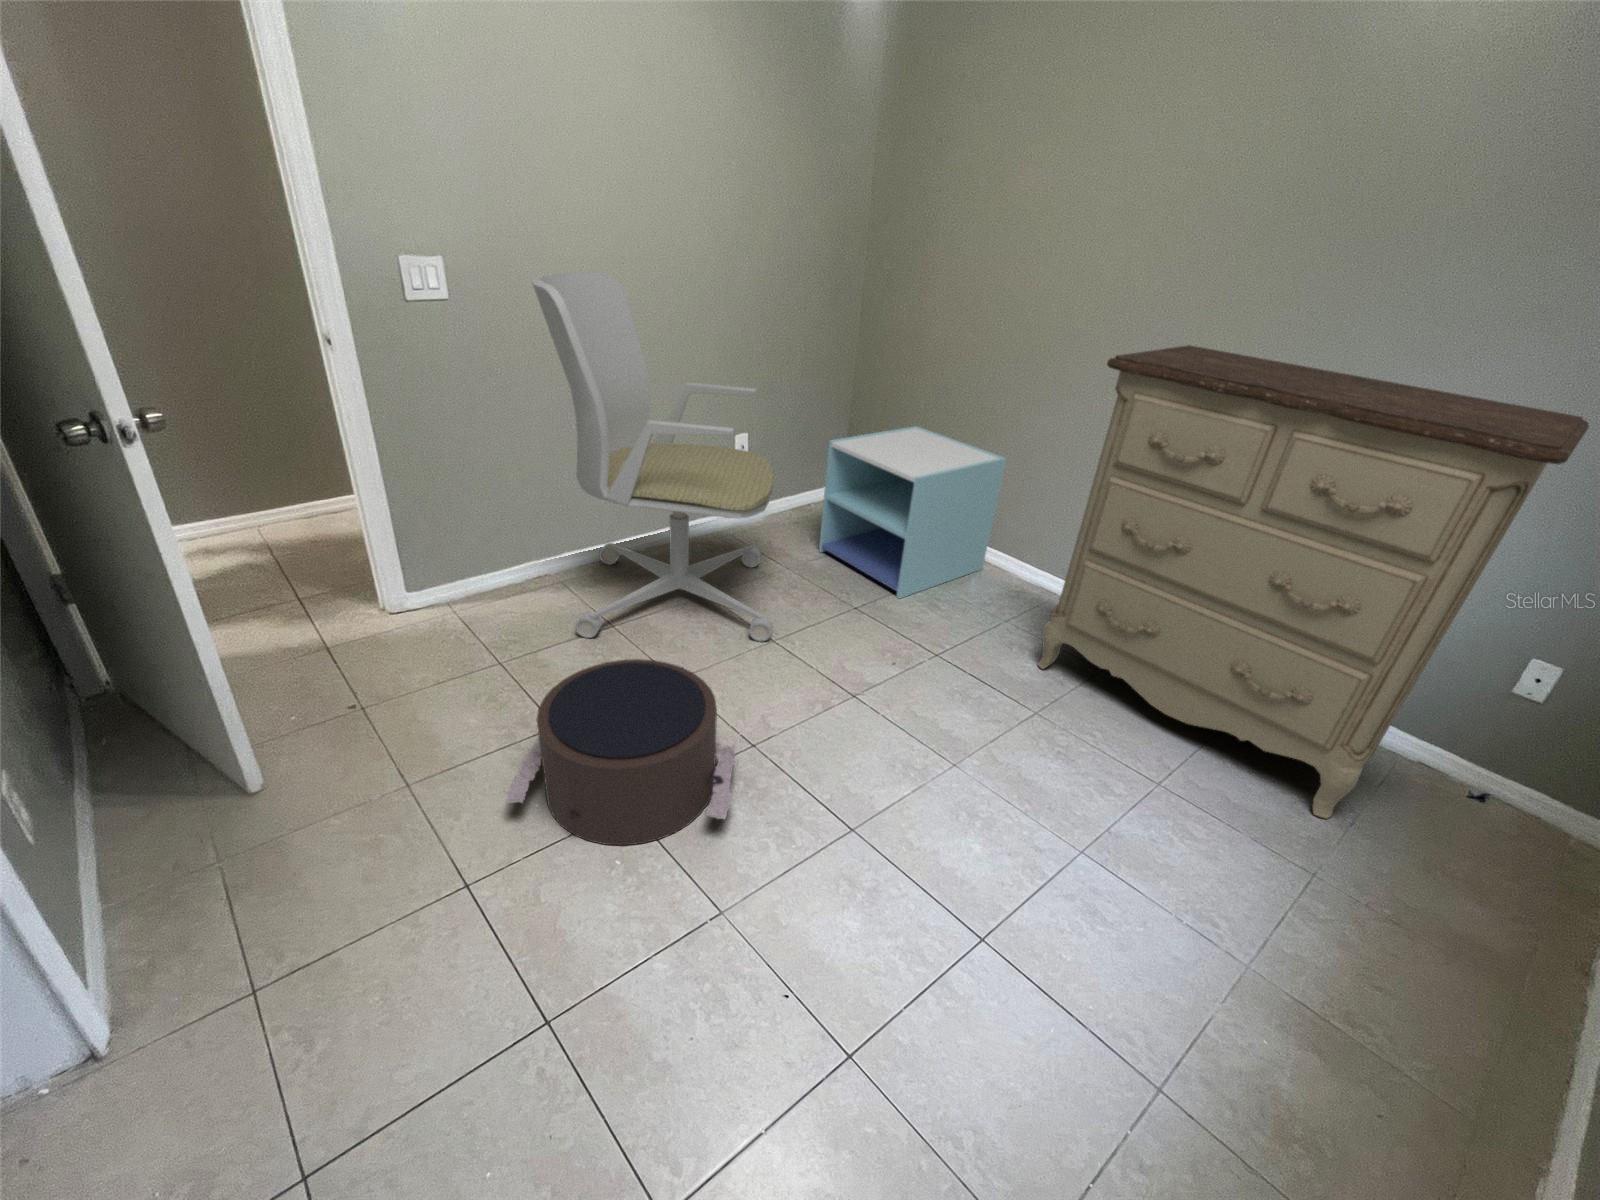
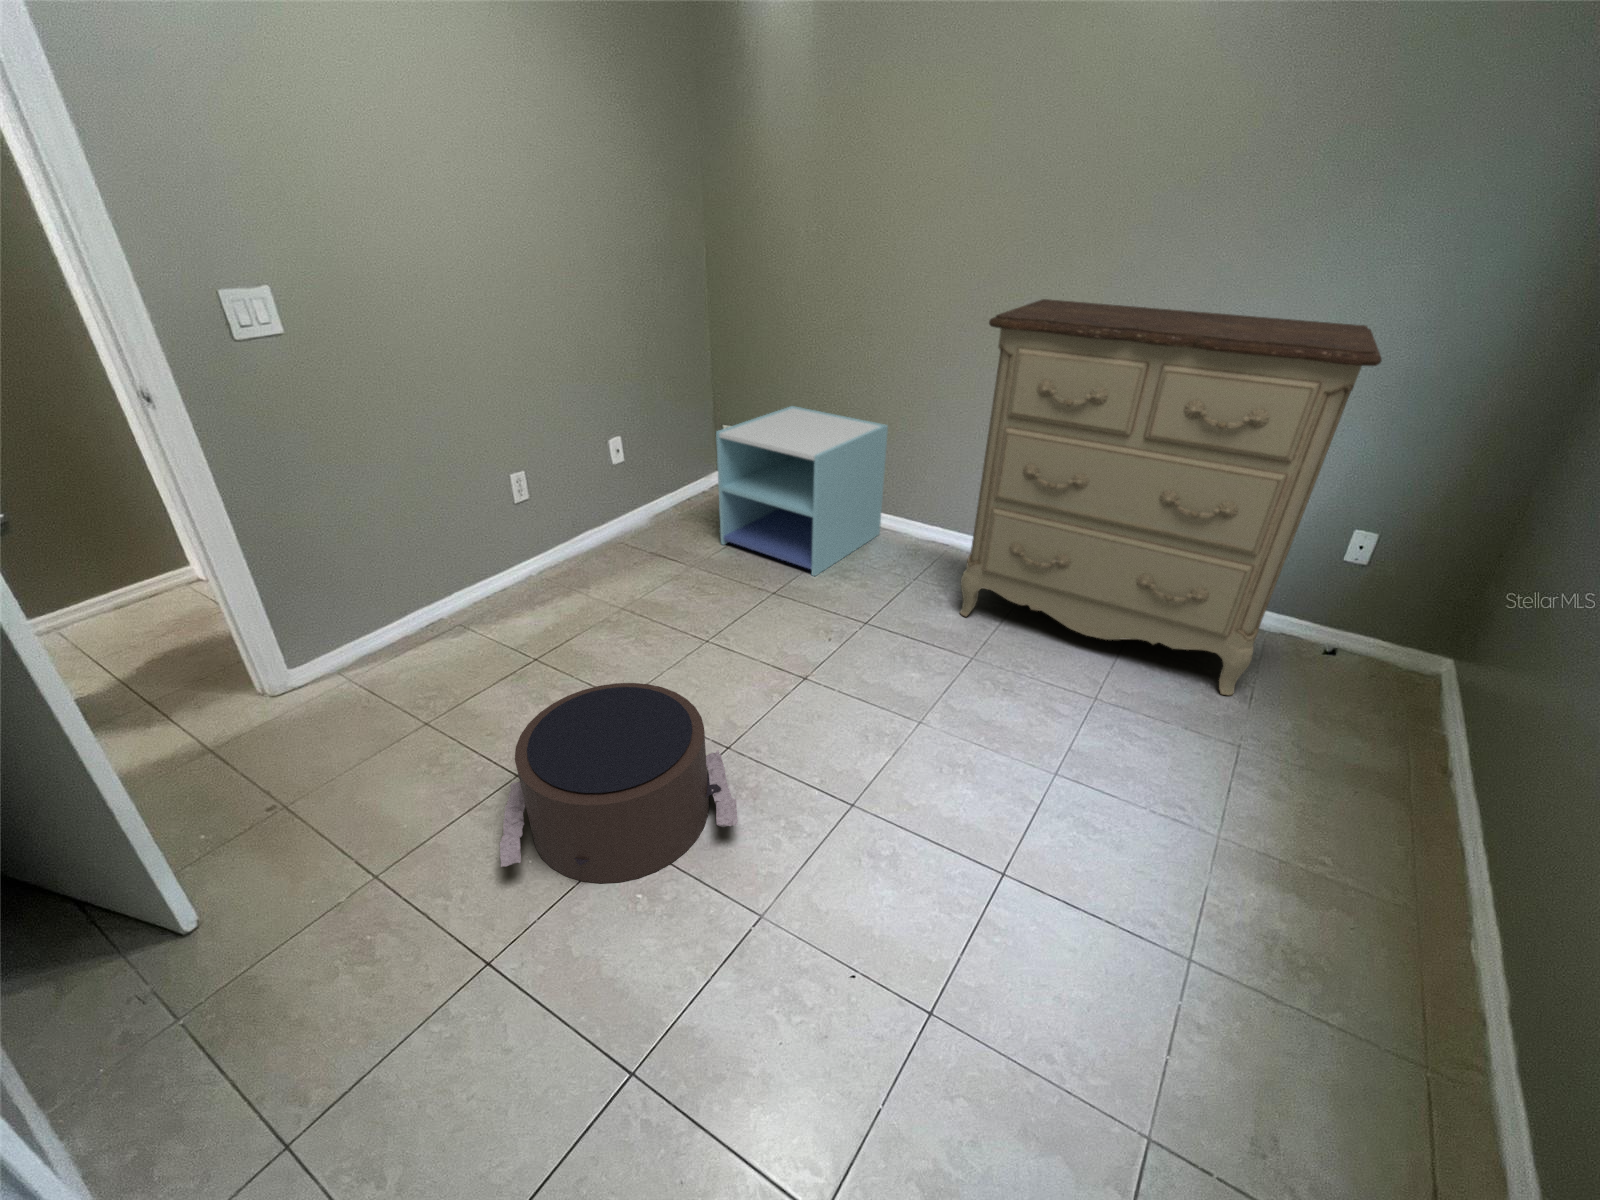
office chair: present [532,272,773,641] -> none [385,283,708,677]

